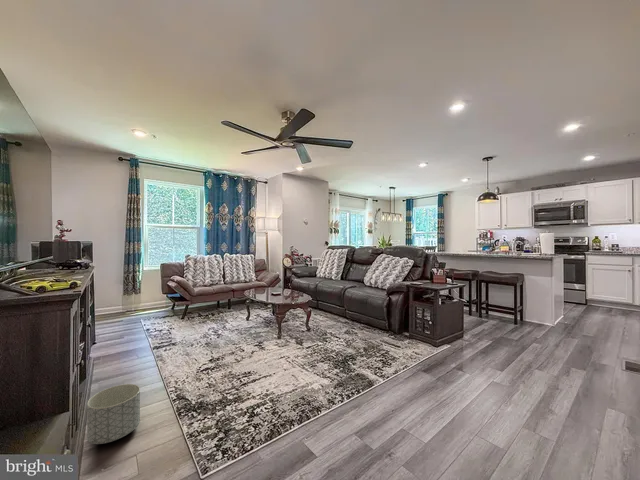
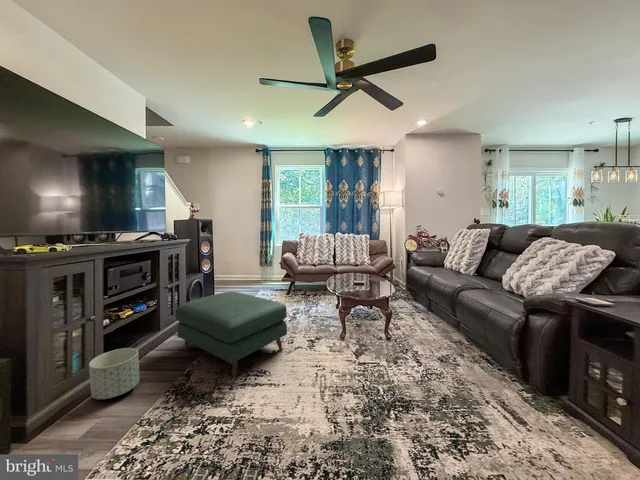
ottoman: none [129,316,245,387] -> present [175,292,287,378]

